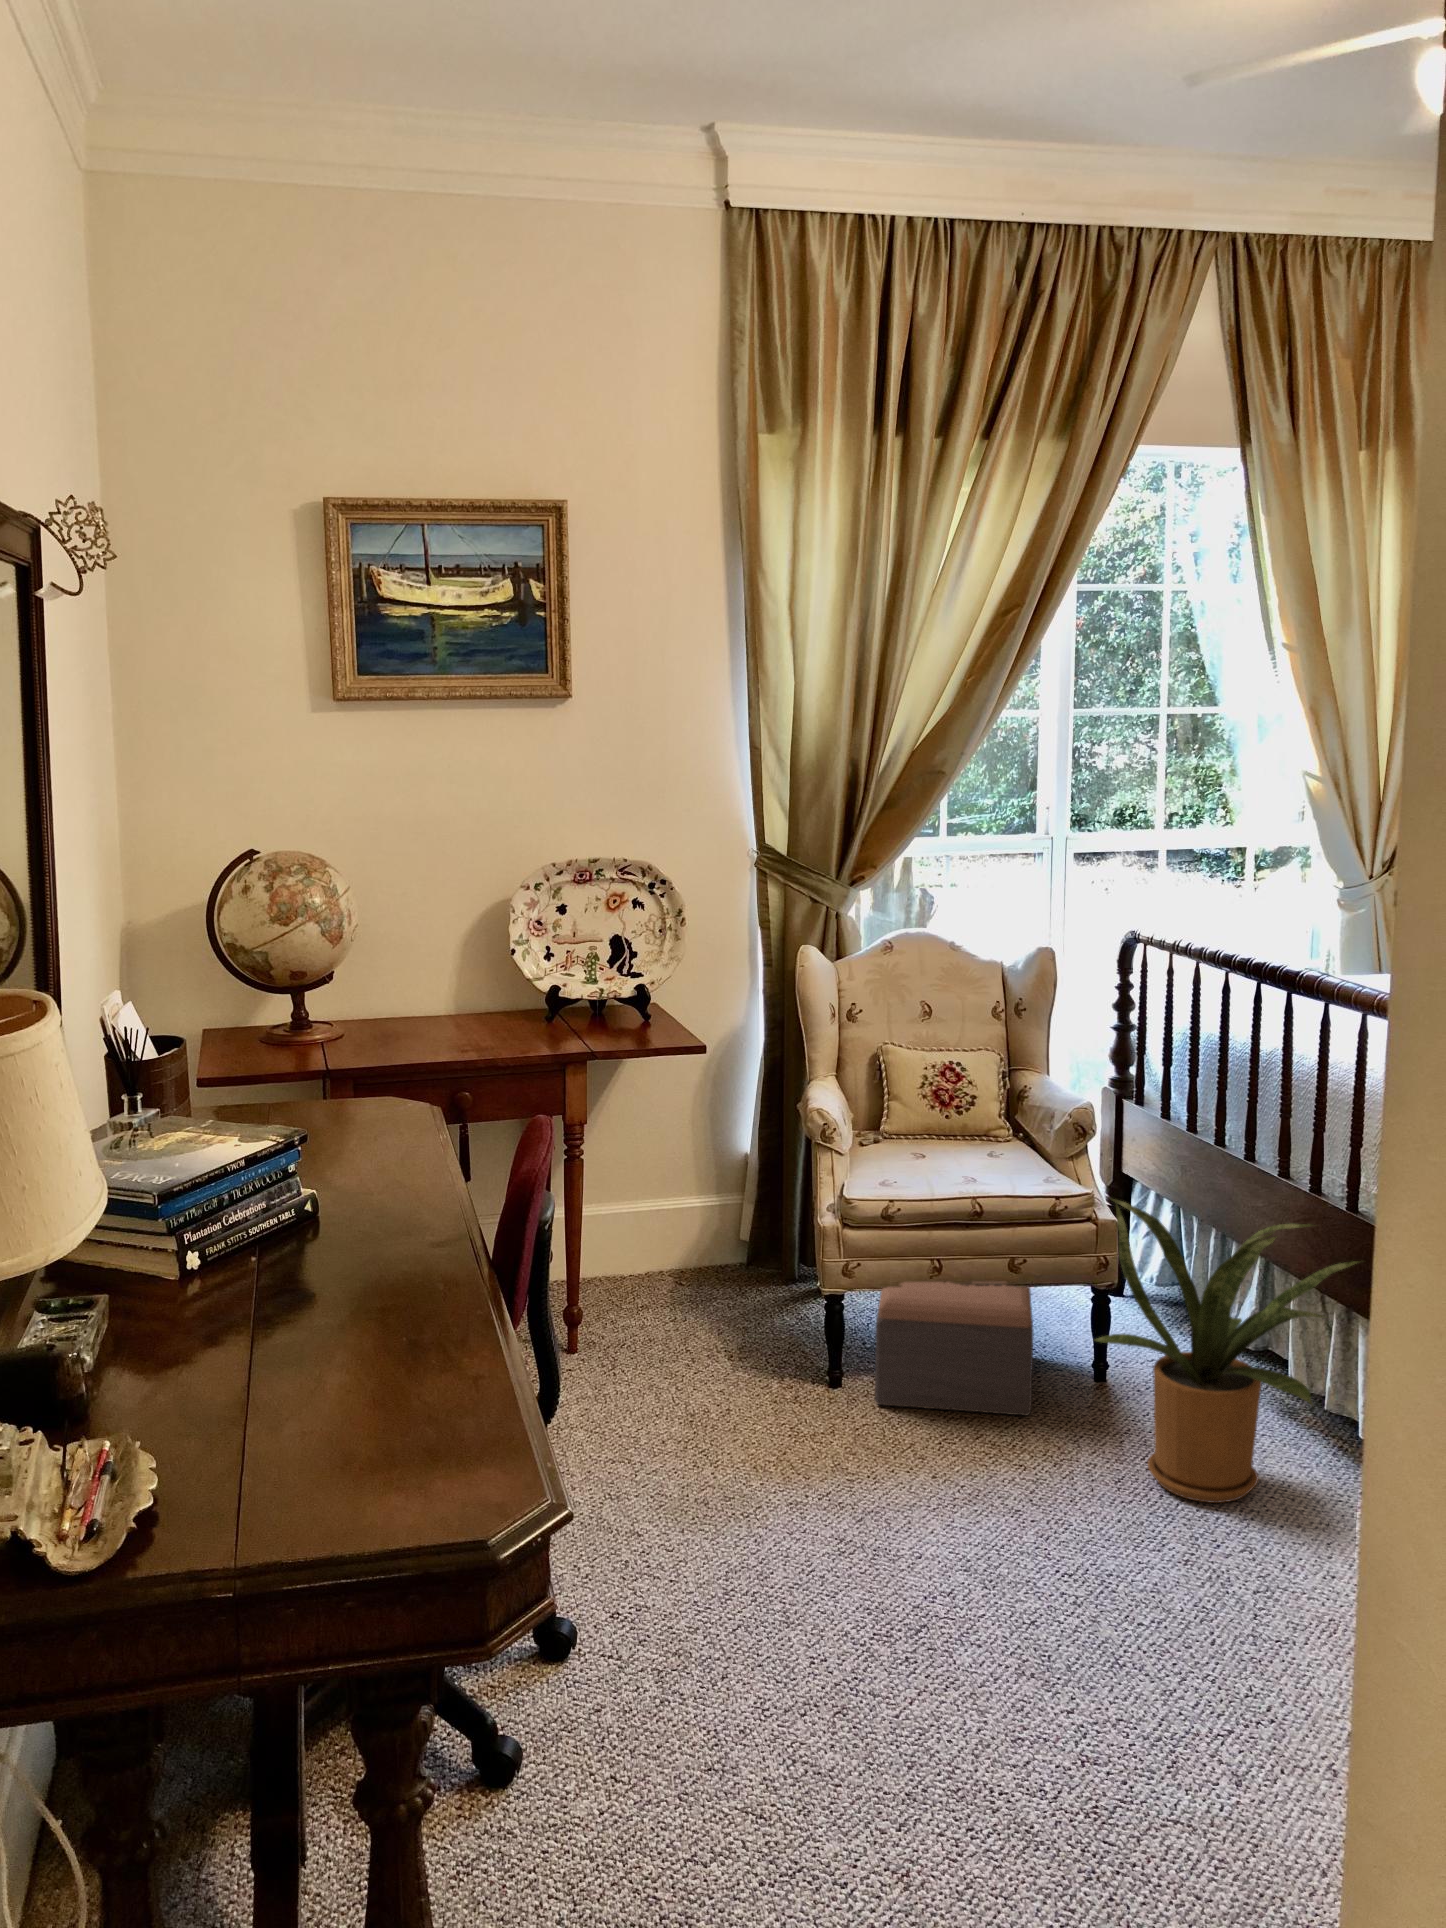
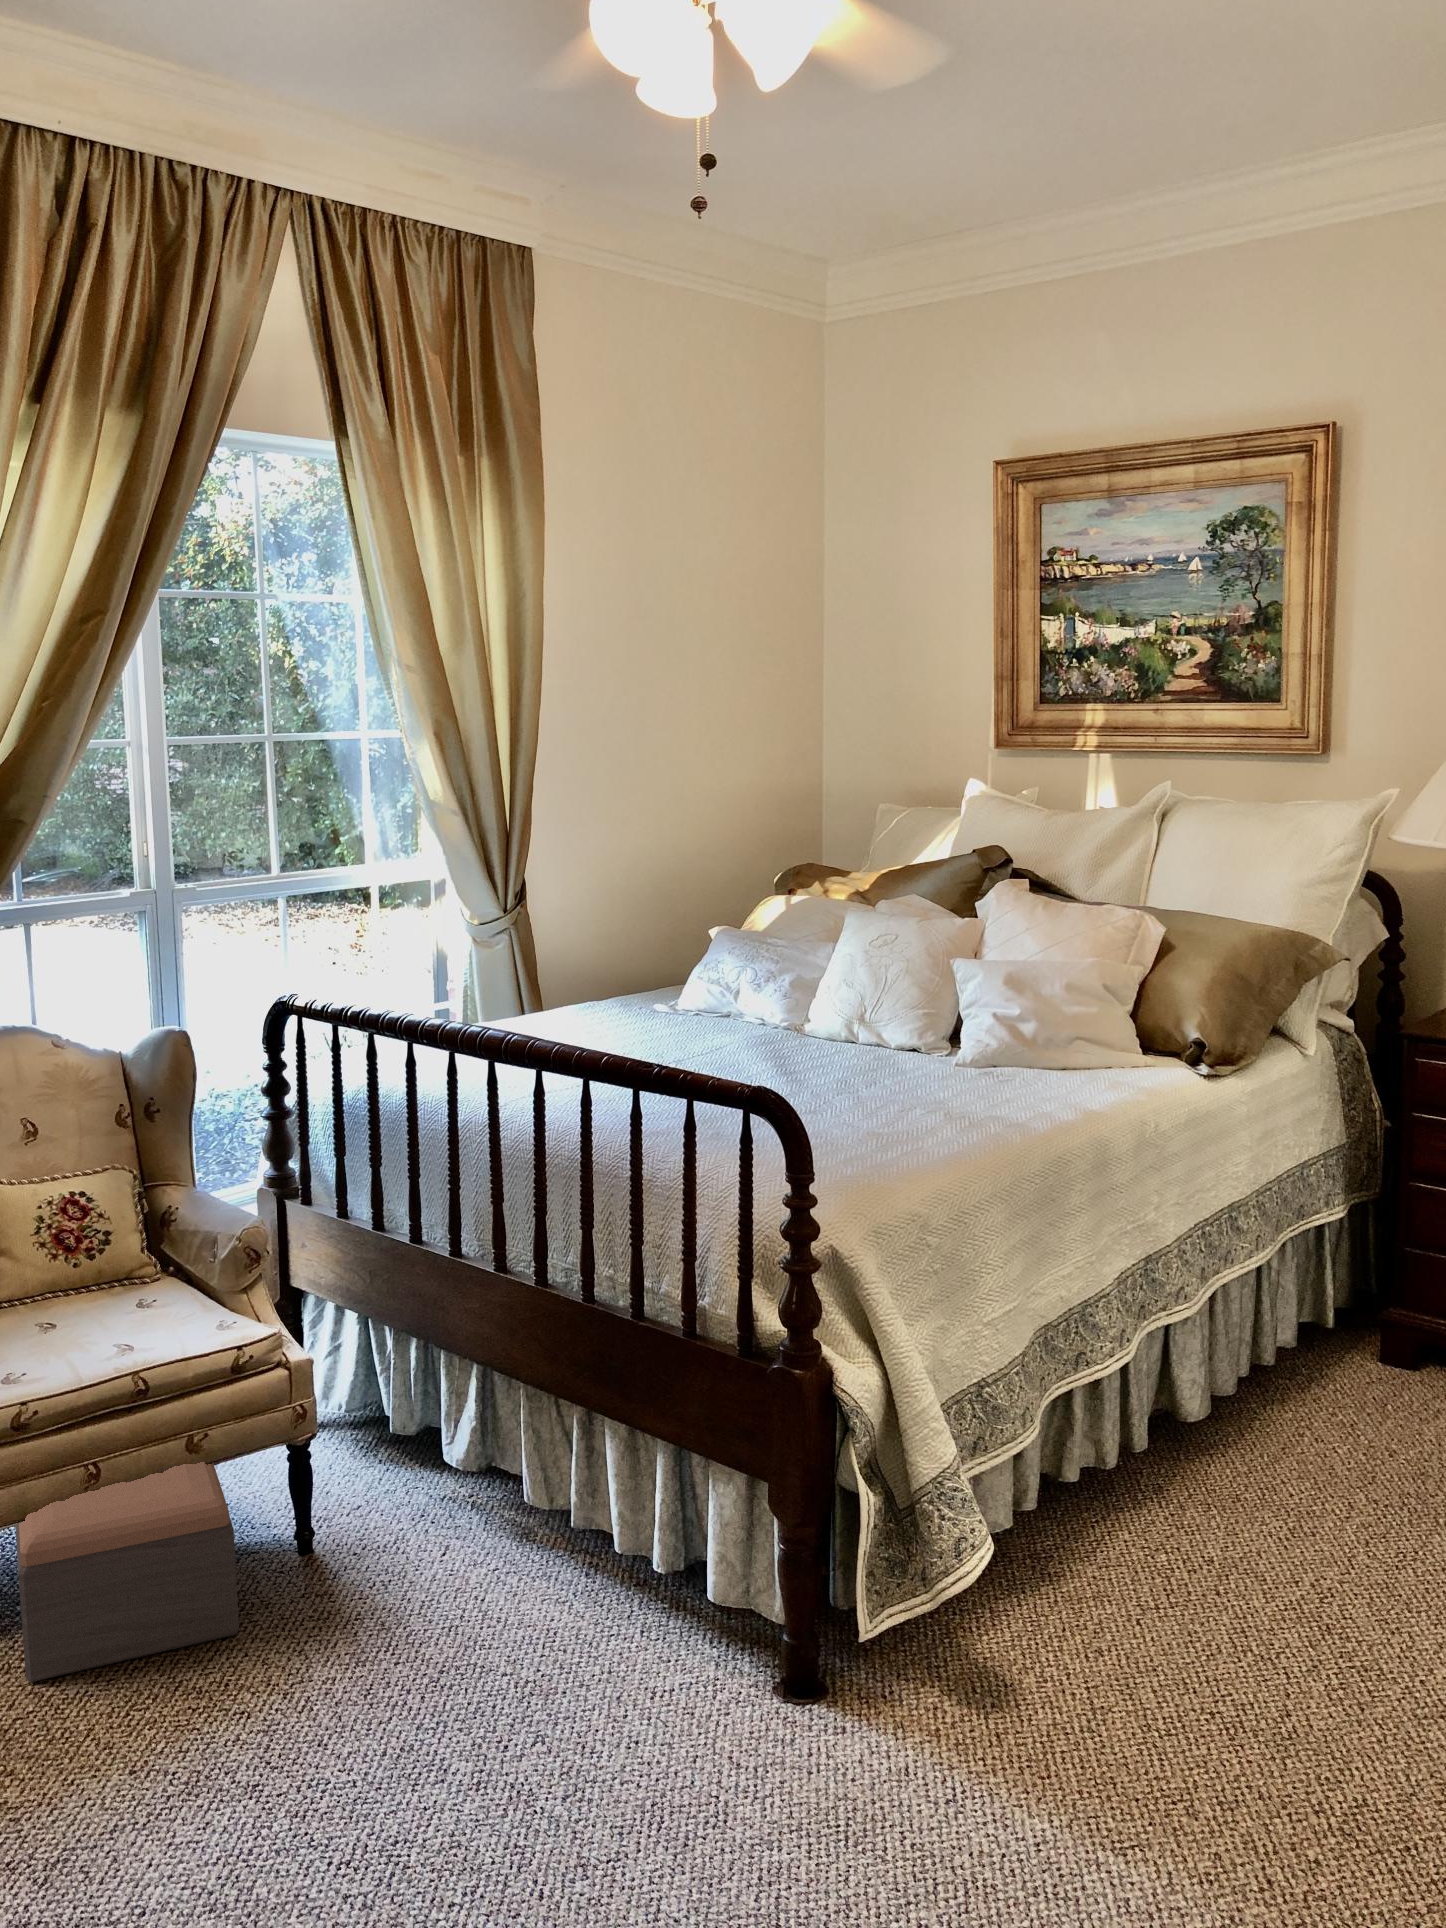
house plant: present [1095,1199,1358,1503] -> none [311,1337,621,1693]

